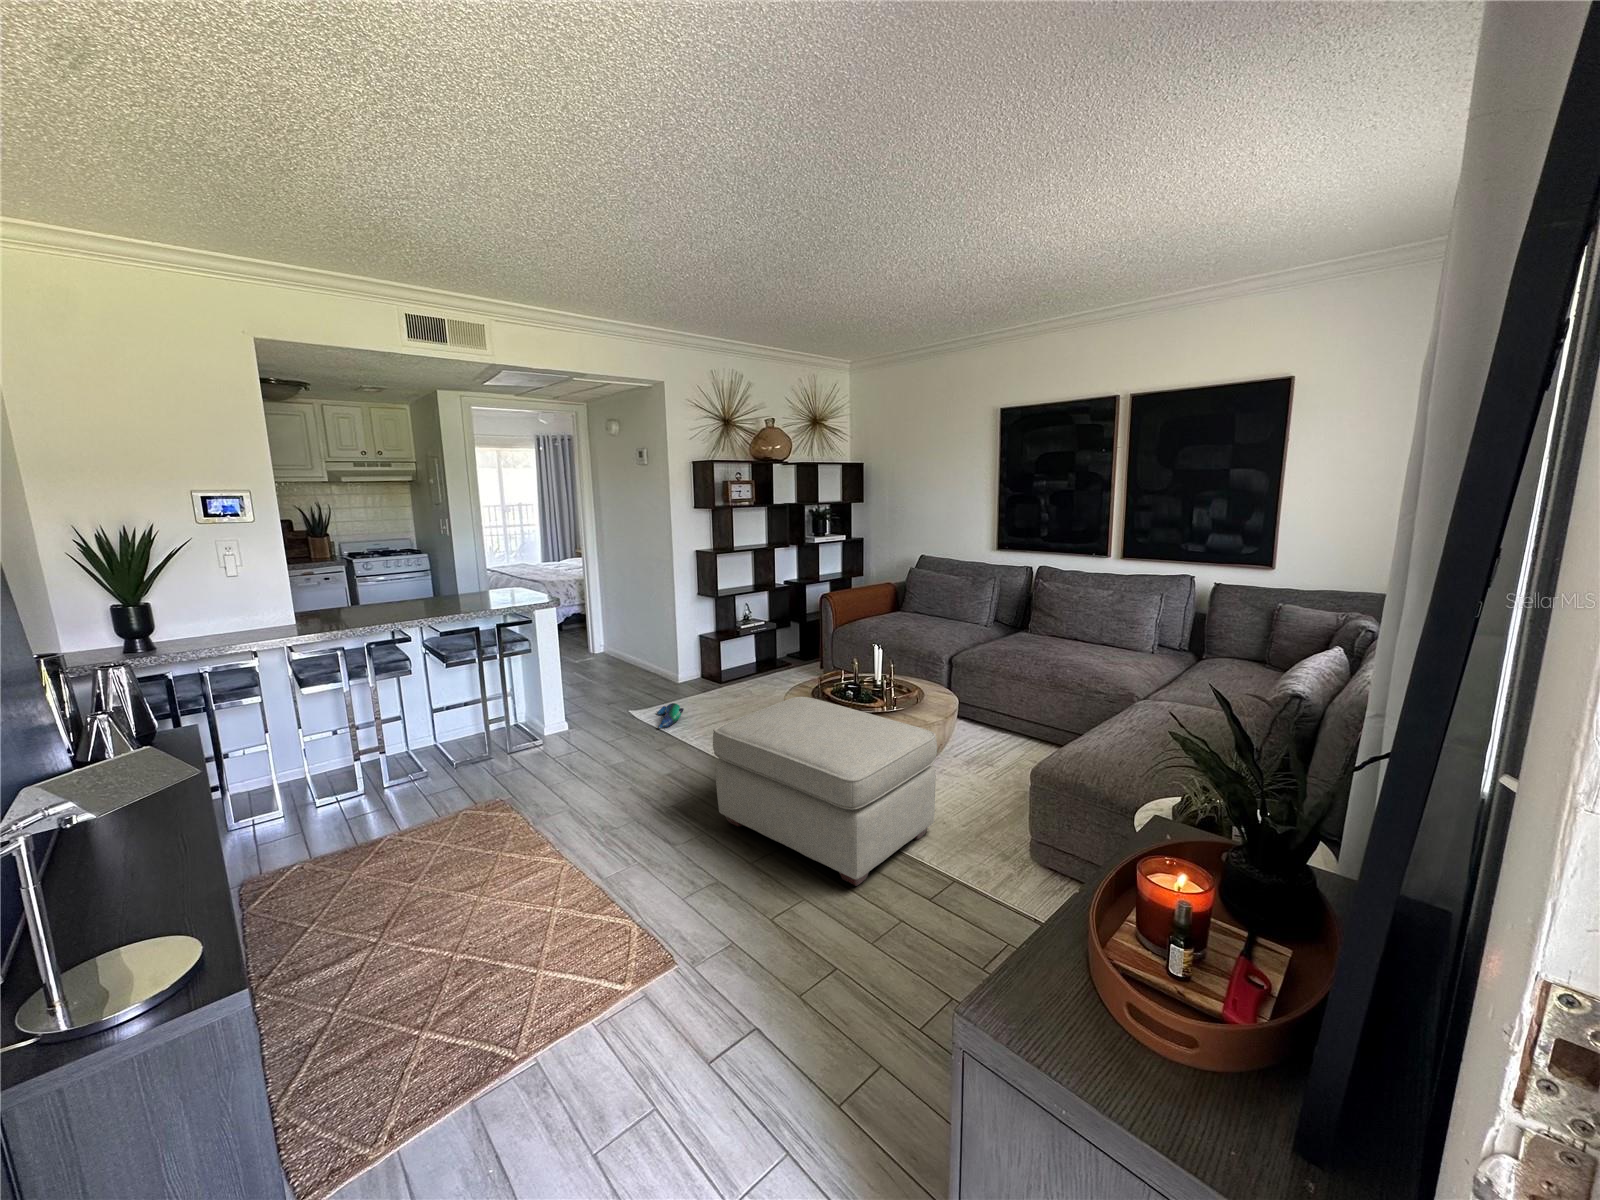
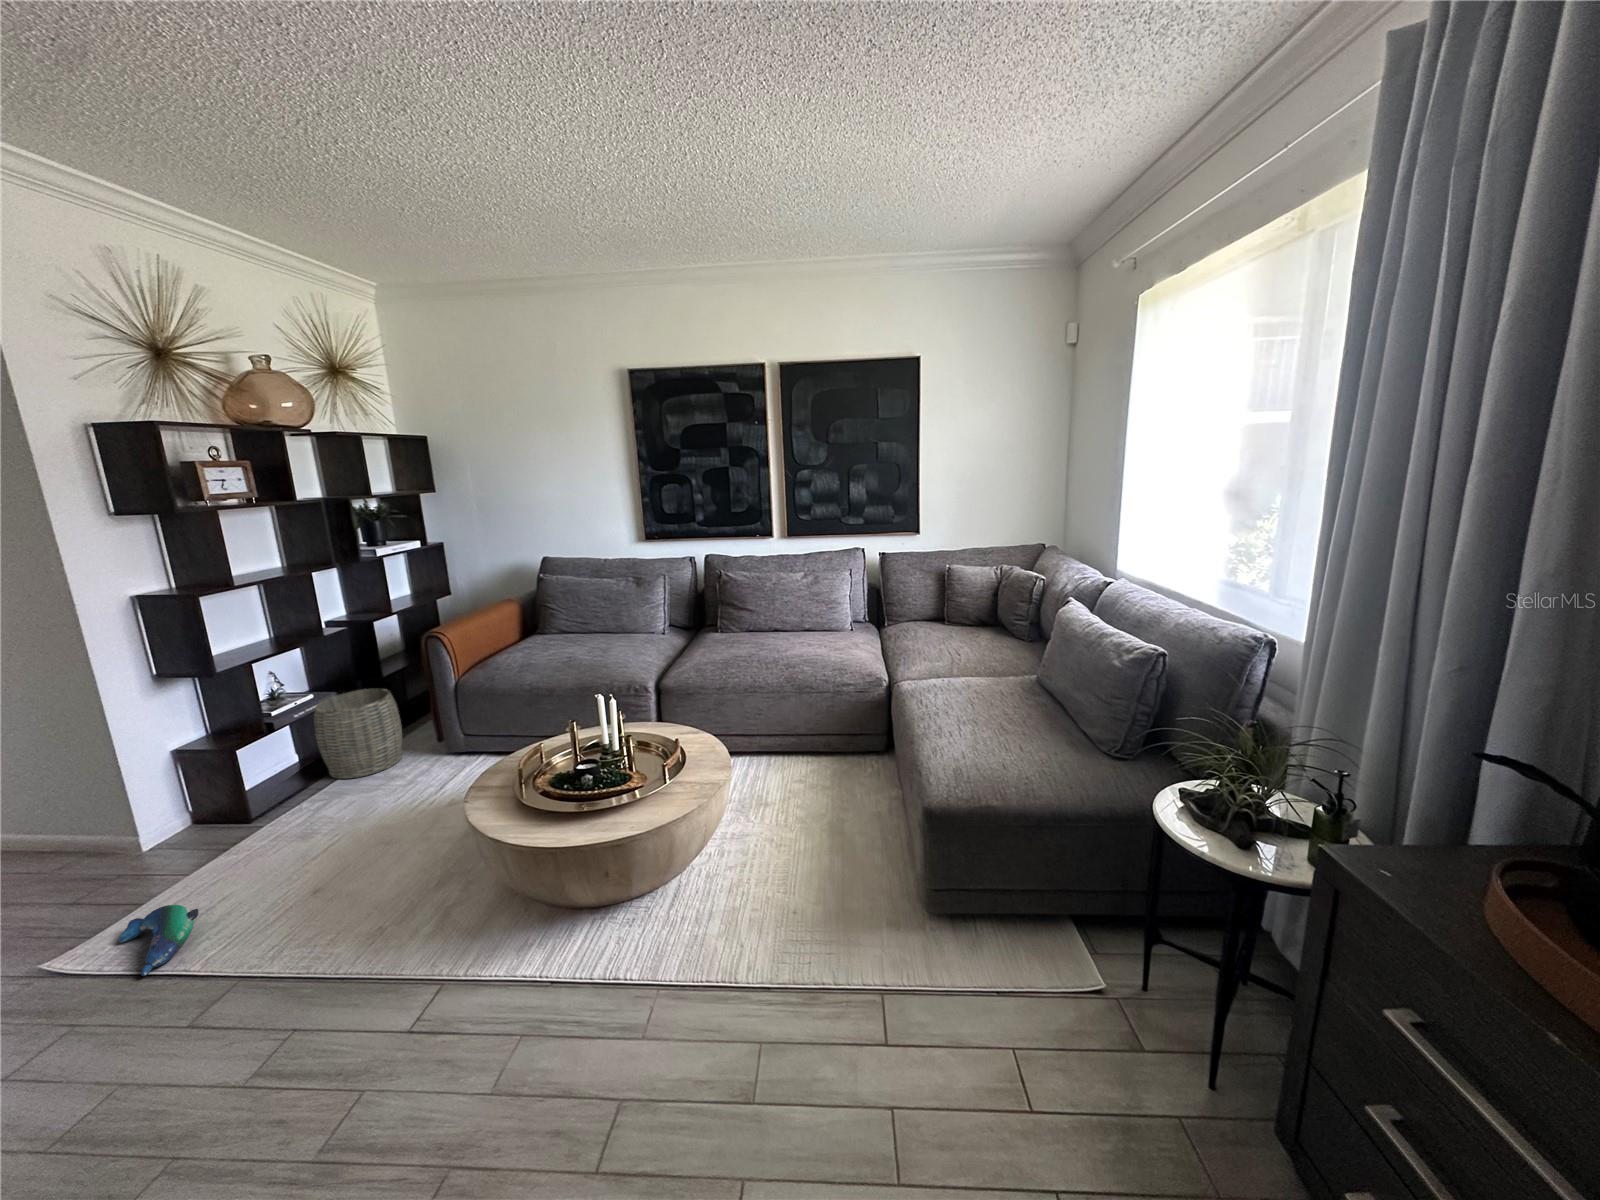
woven basket: none [760,625,804,677] -> present [314,689,402,779]
ottoman: present [713,697,937,886] -> none [401,806,796,1123]

